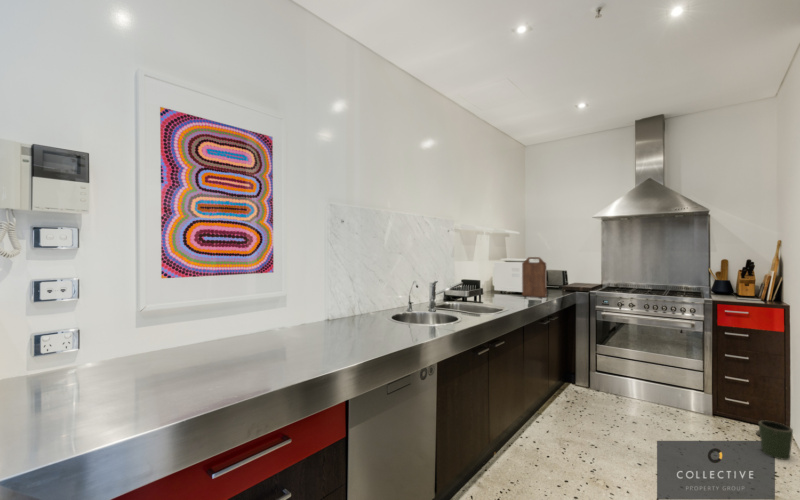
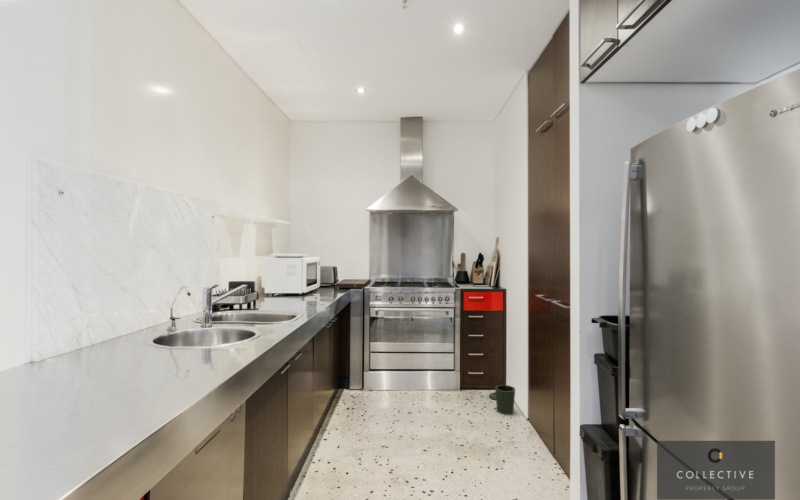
cutting board: present [522,257,547,297] -> none [301,252,328,298]

